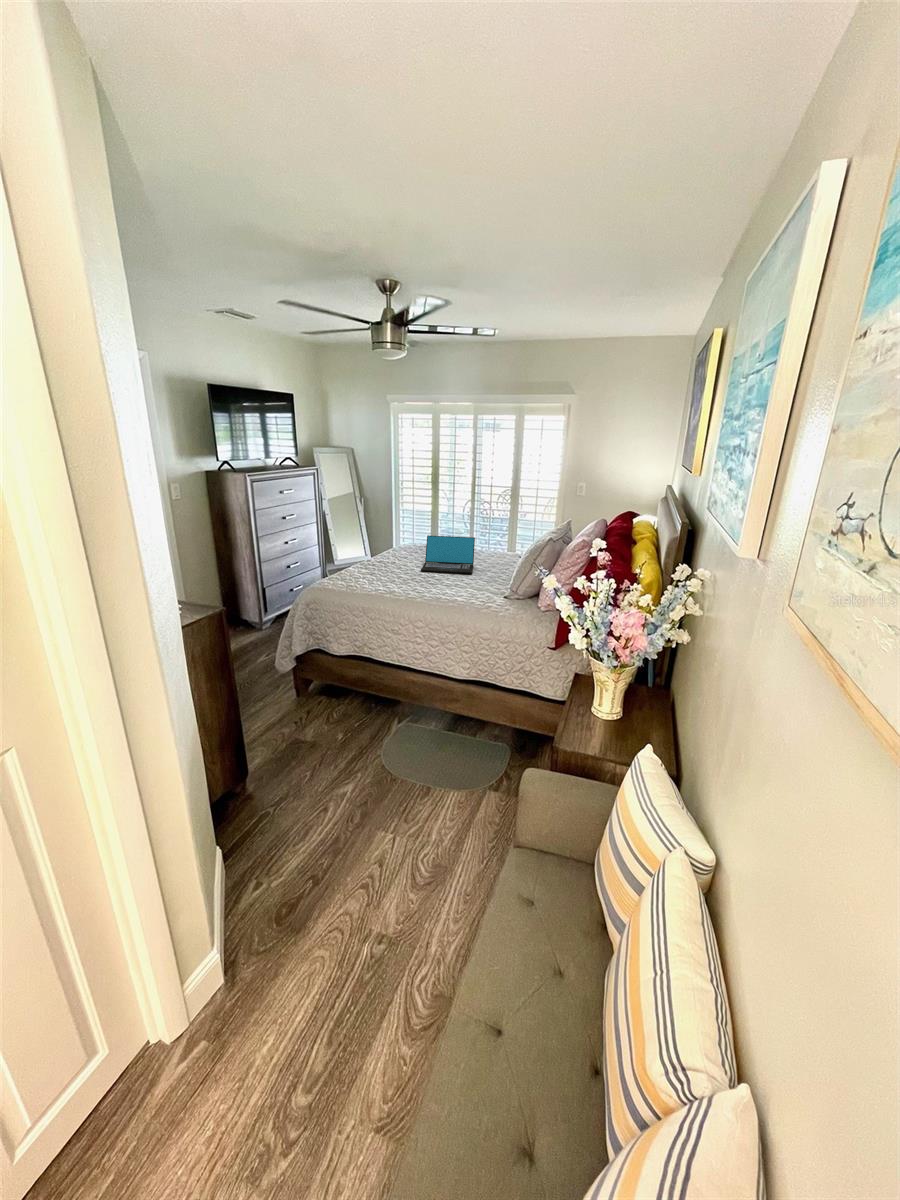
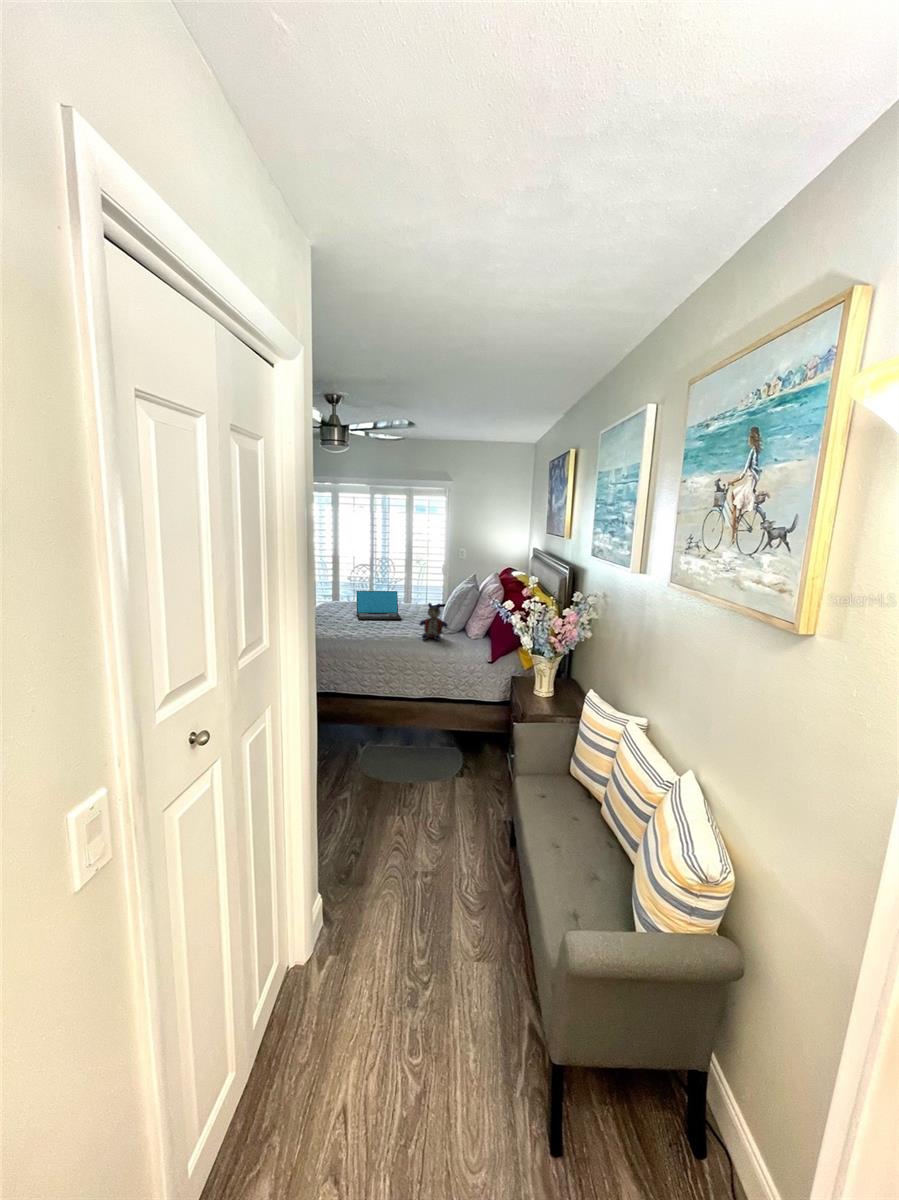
stuffed bear: none [475,559,511,609] -> present [420,603,448,640]

